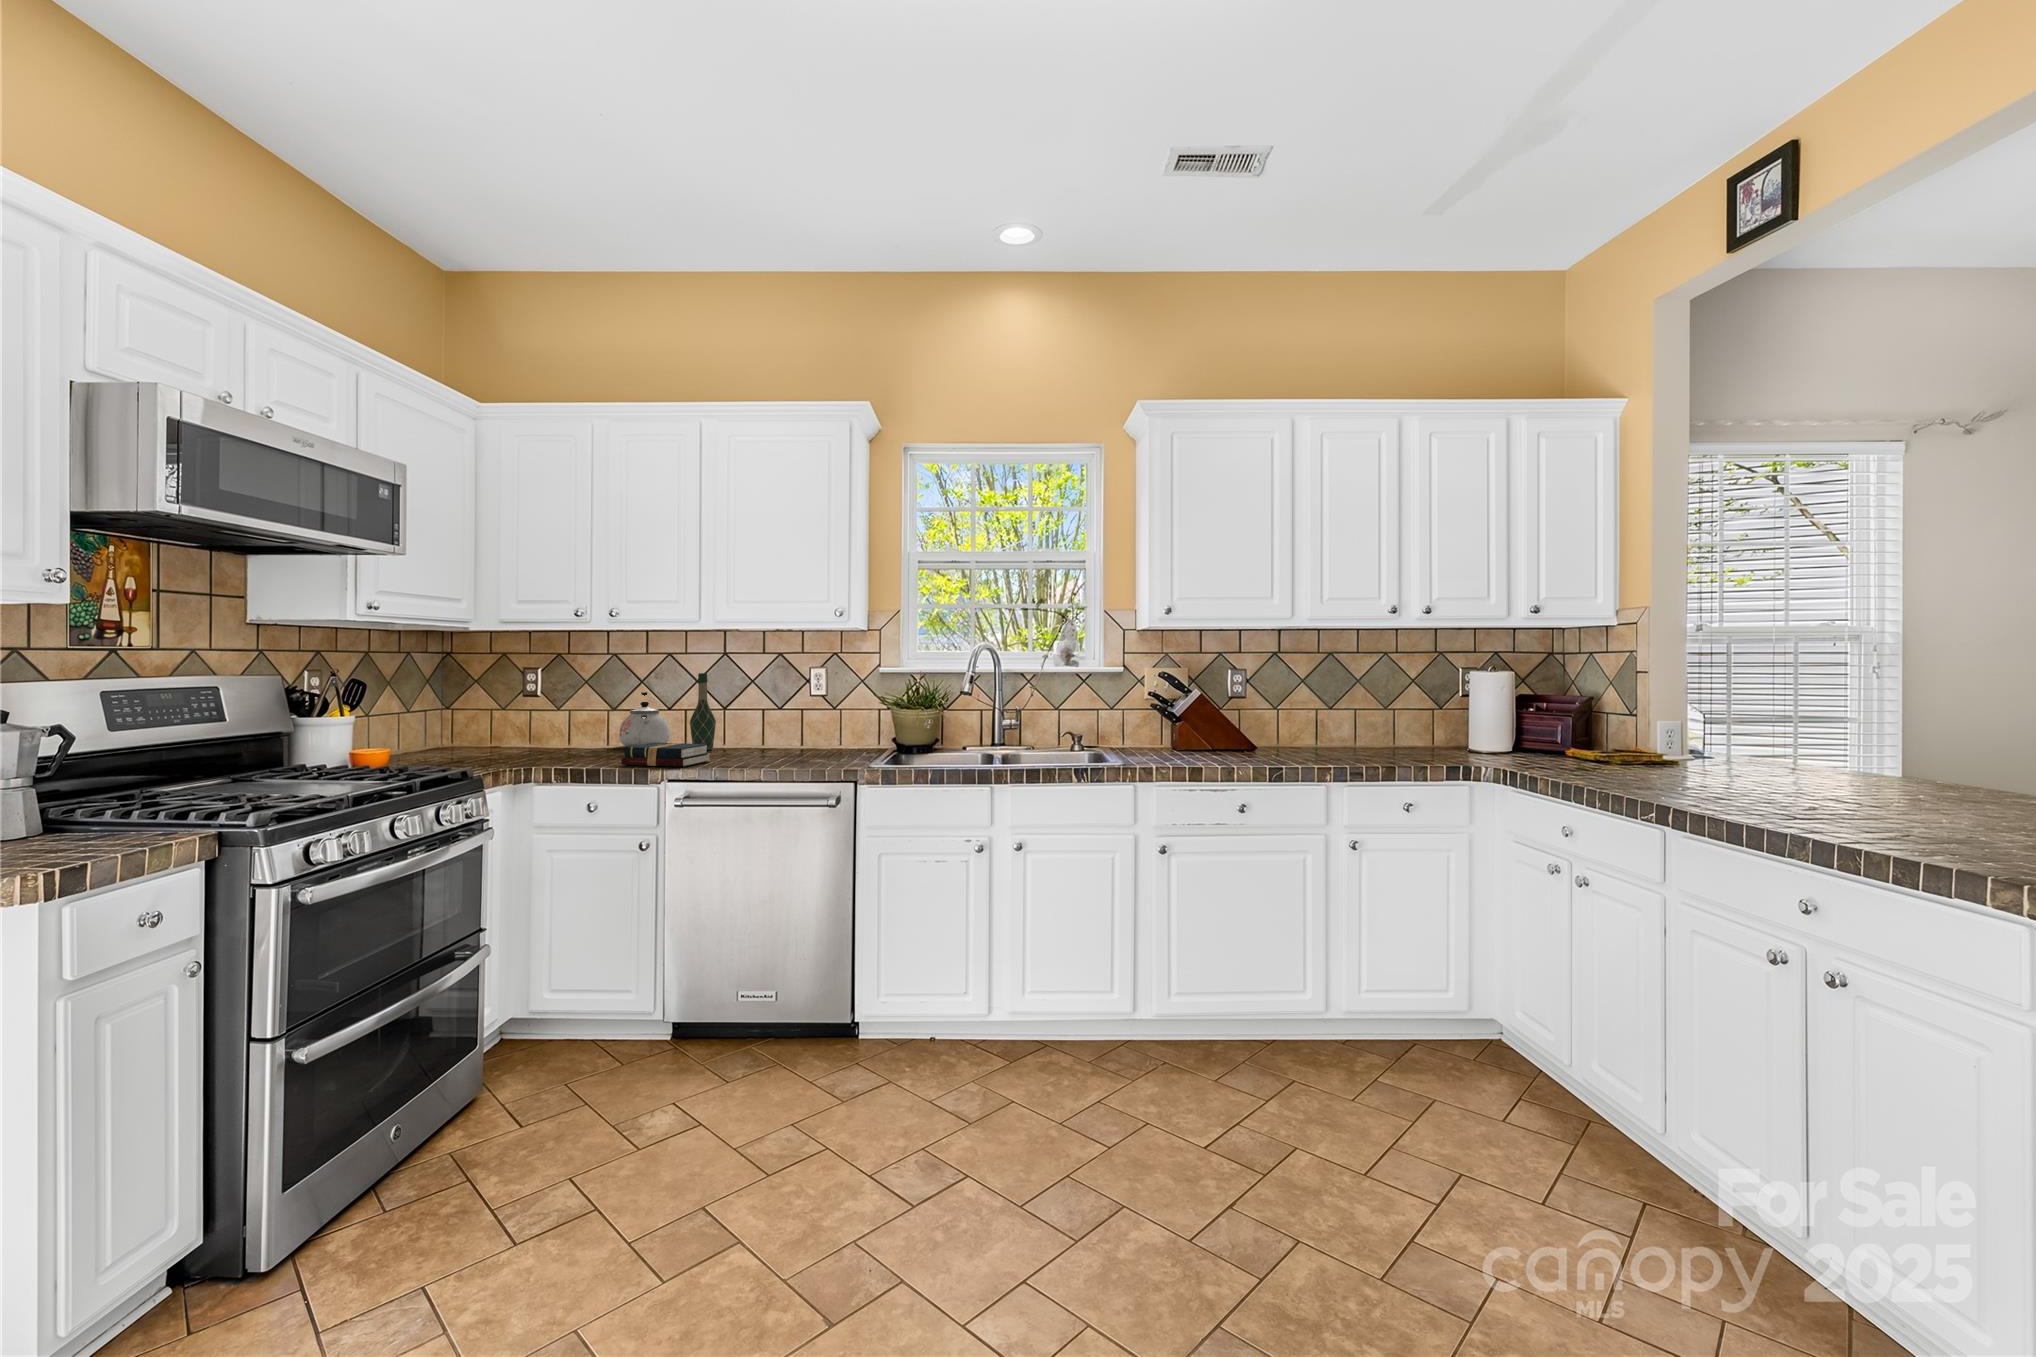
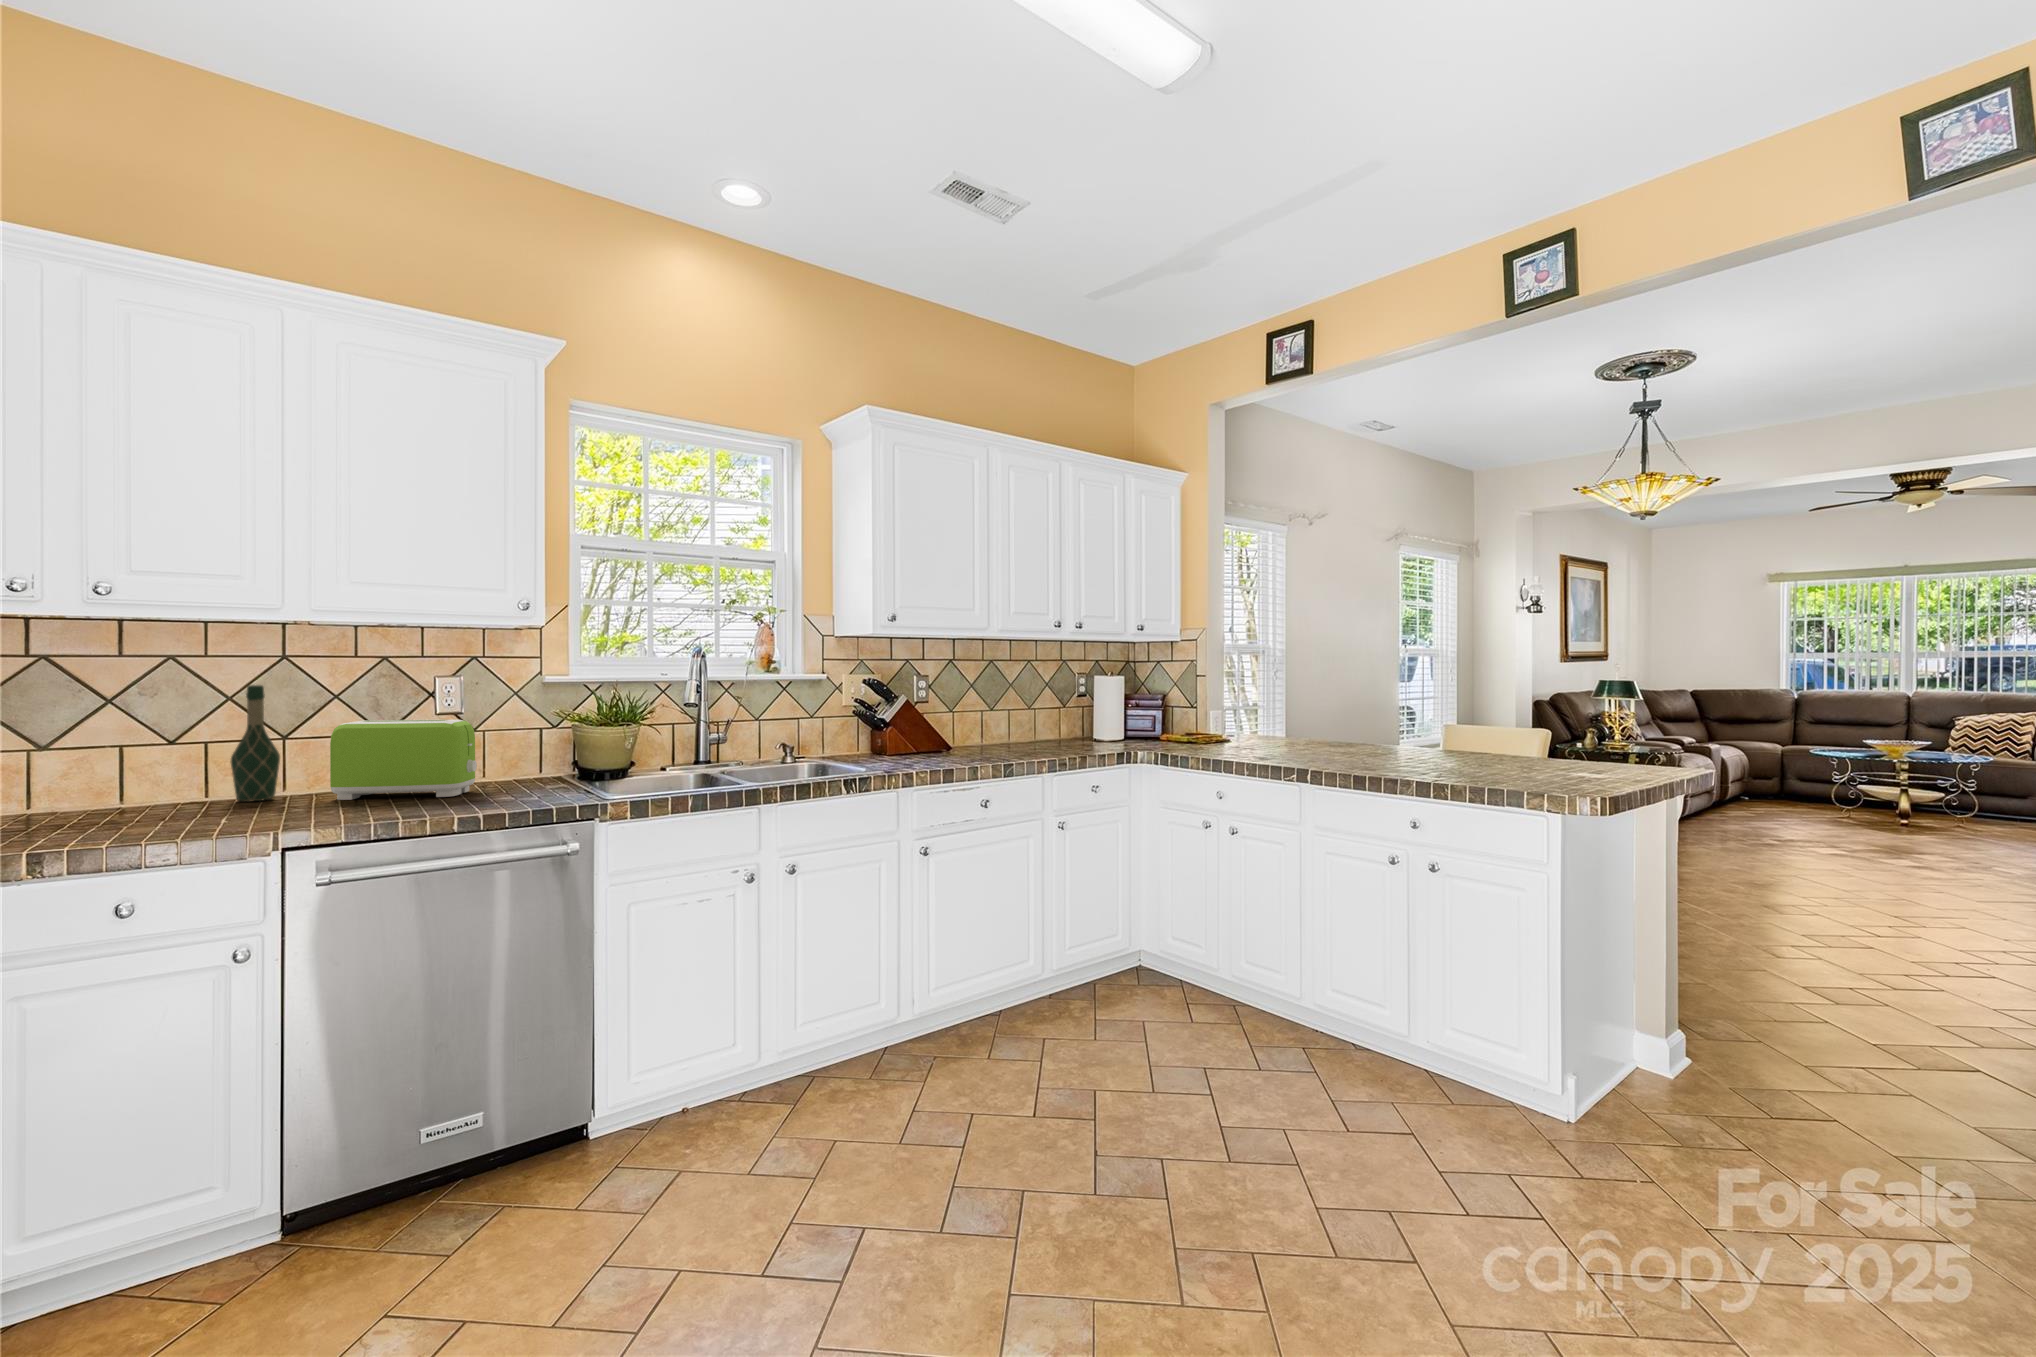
kettle: present [619,692,670,746] -> none [56,717,167,807]
toaster: none [733,699,817,757] -> present [330,720,477,800]
hardback book: present [621,742,710,767] -> none [184,789,339,834]

